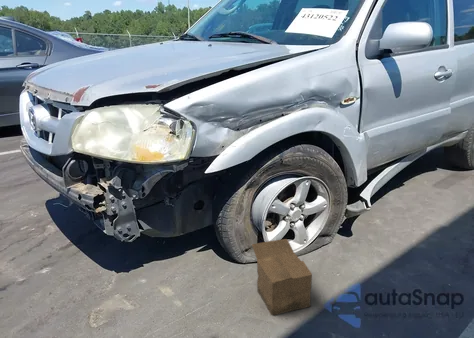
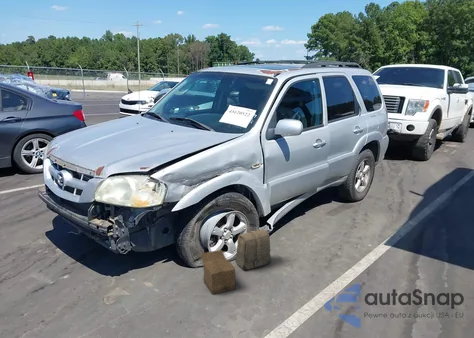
backpack: none [307,202,366,272] -> present [235,227,271,270]

